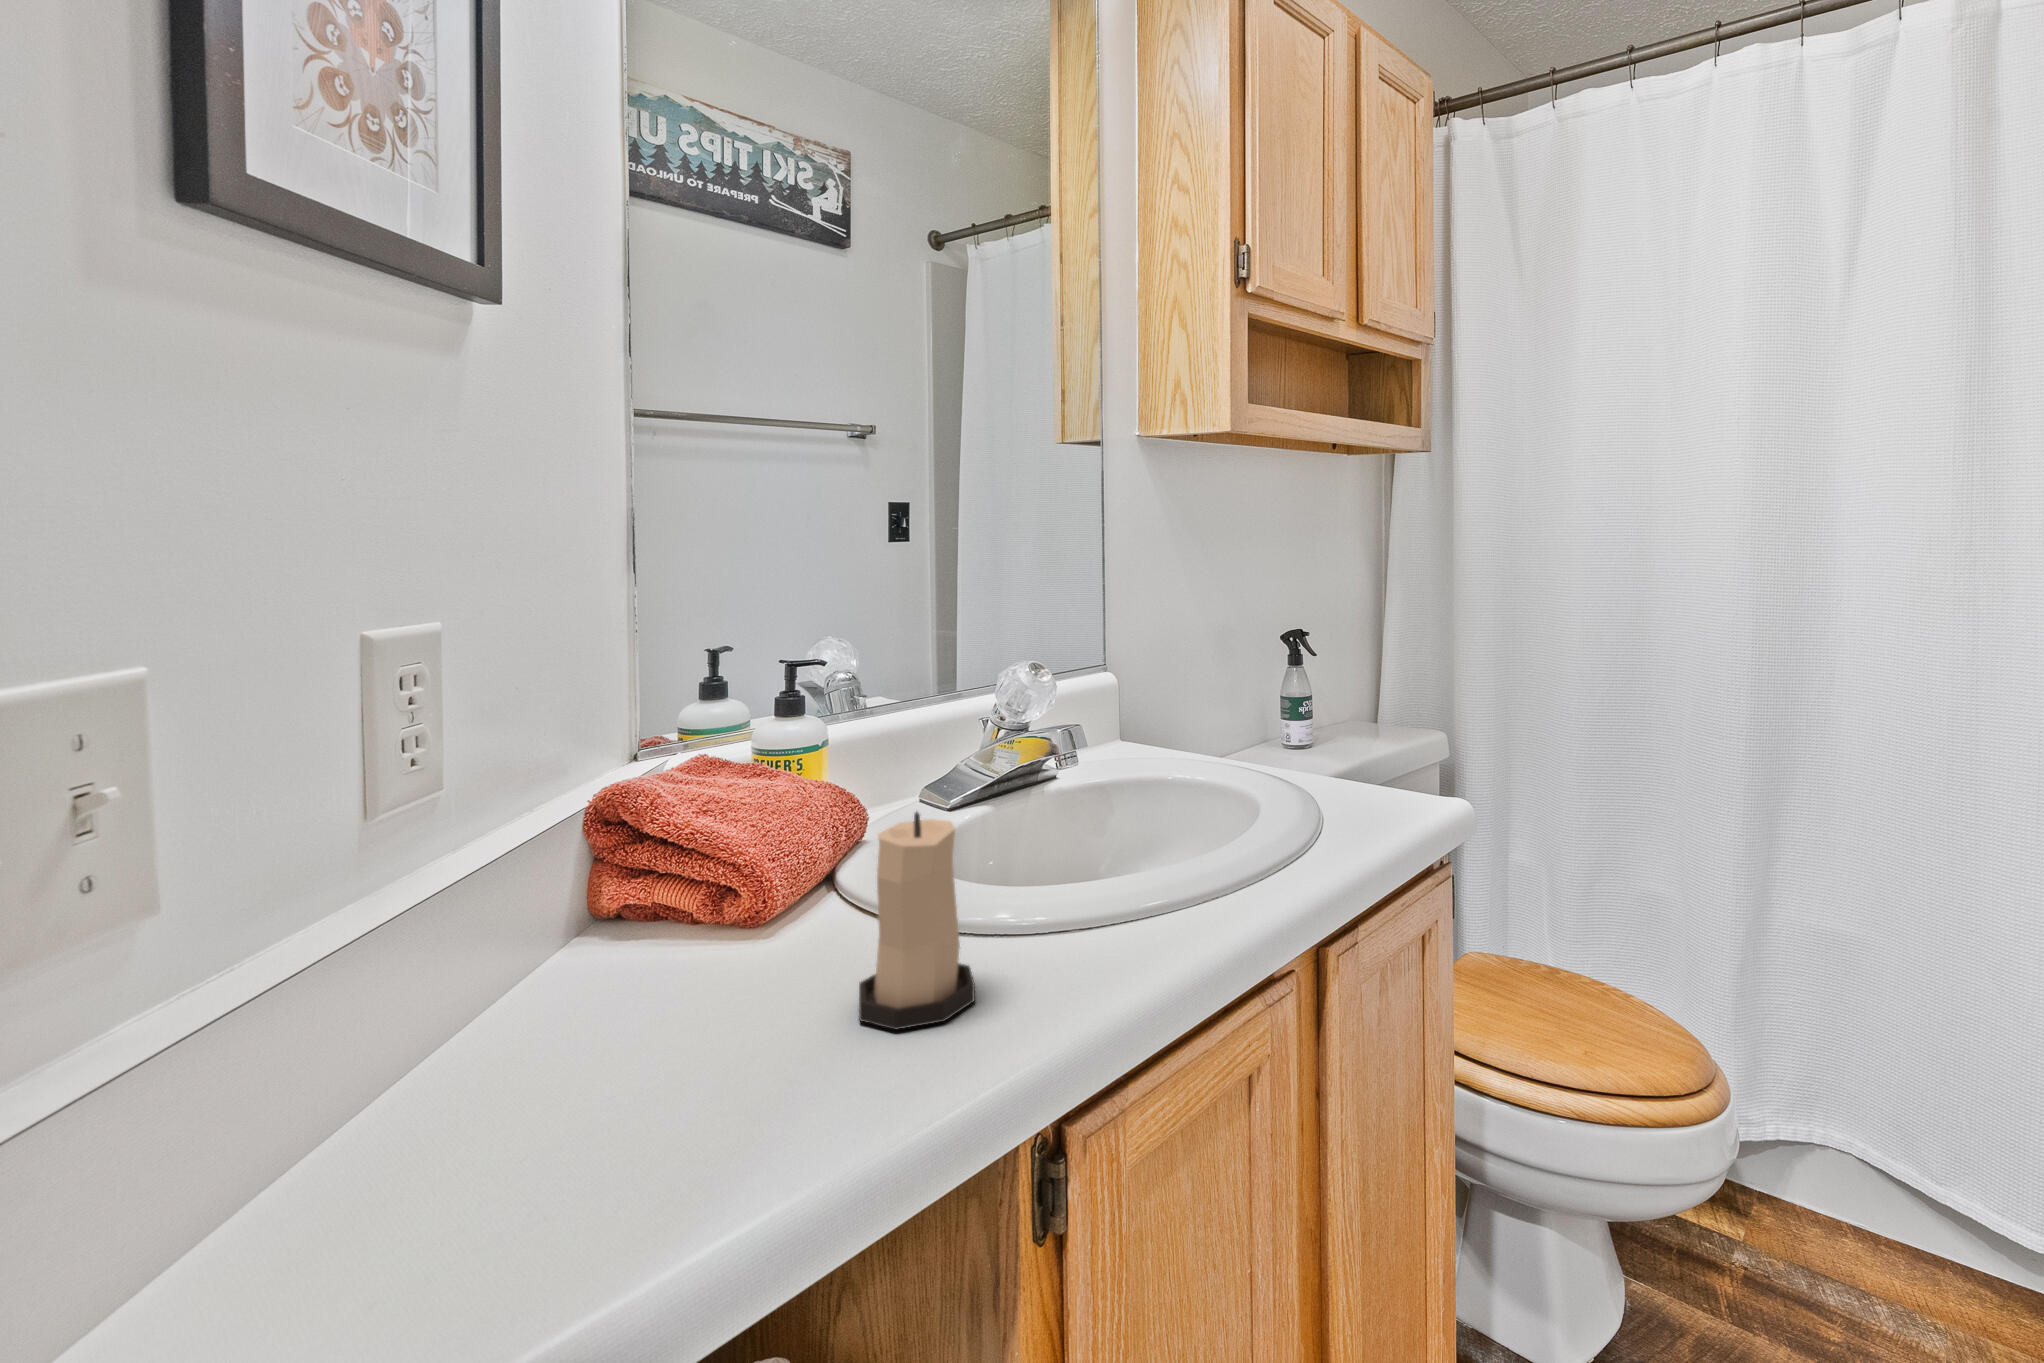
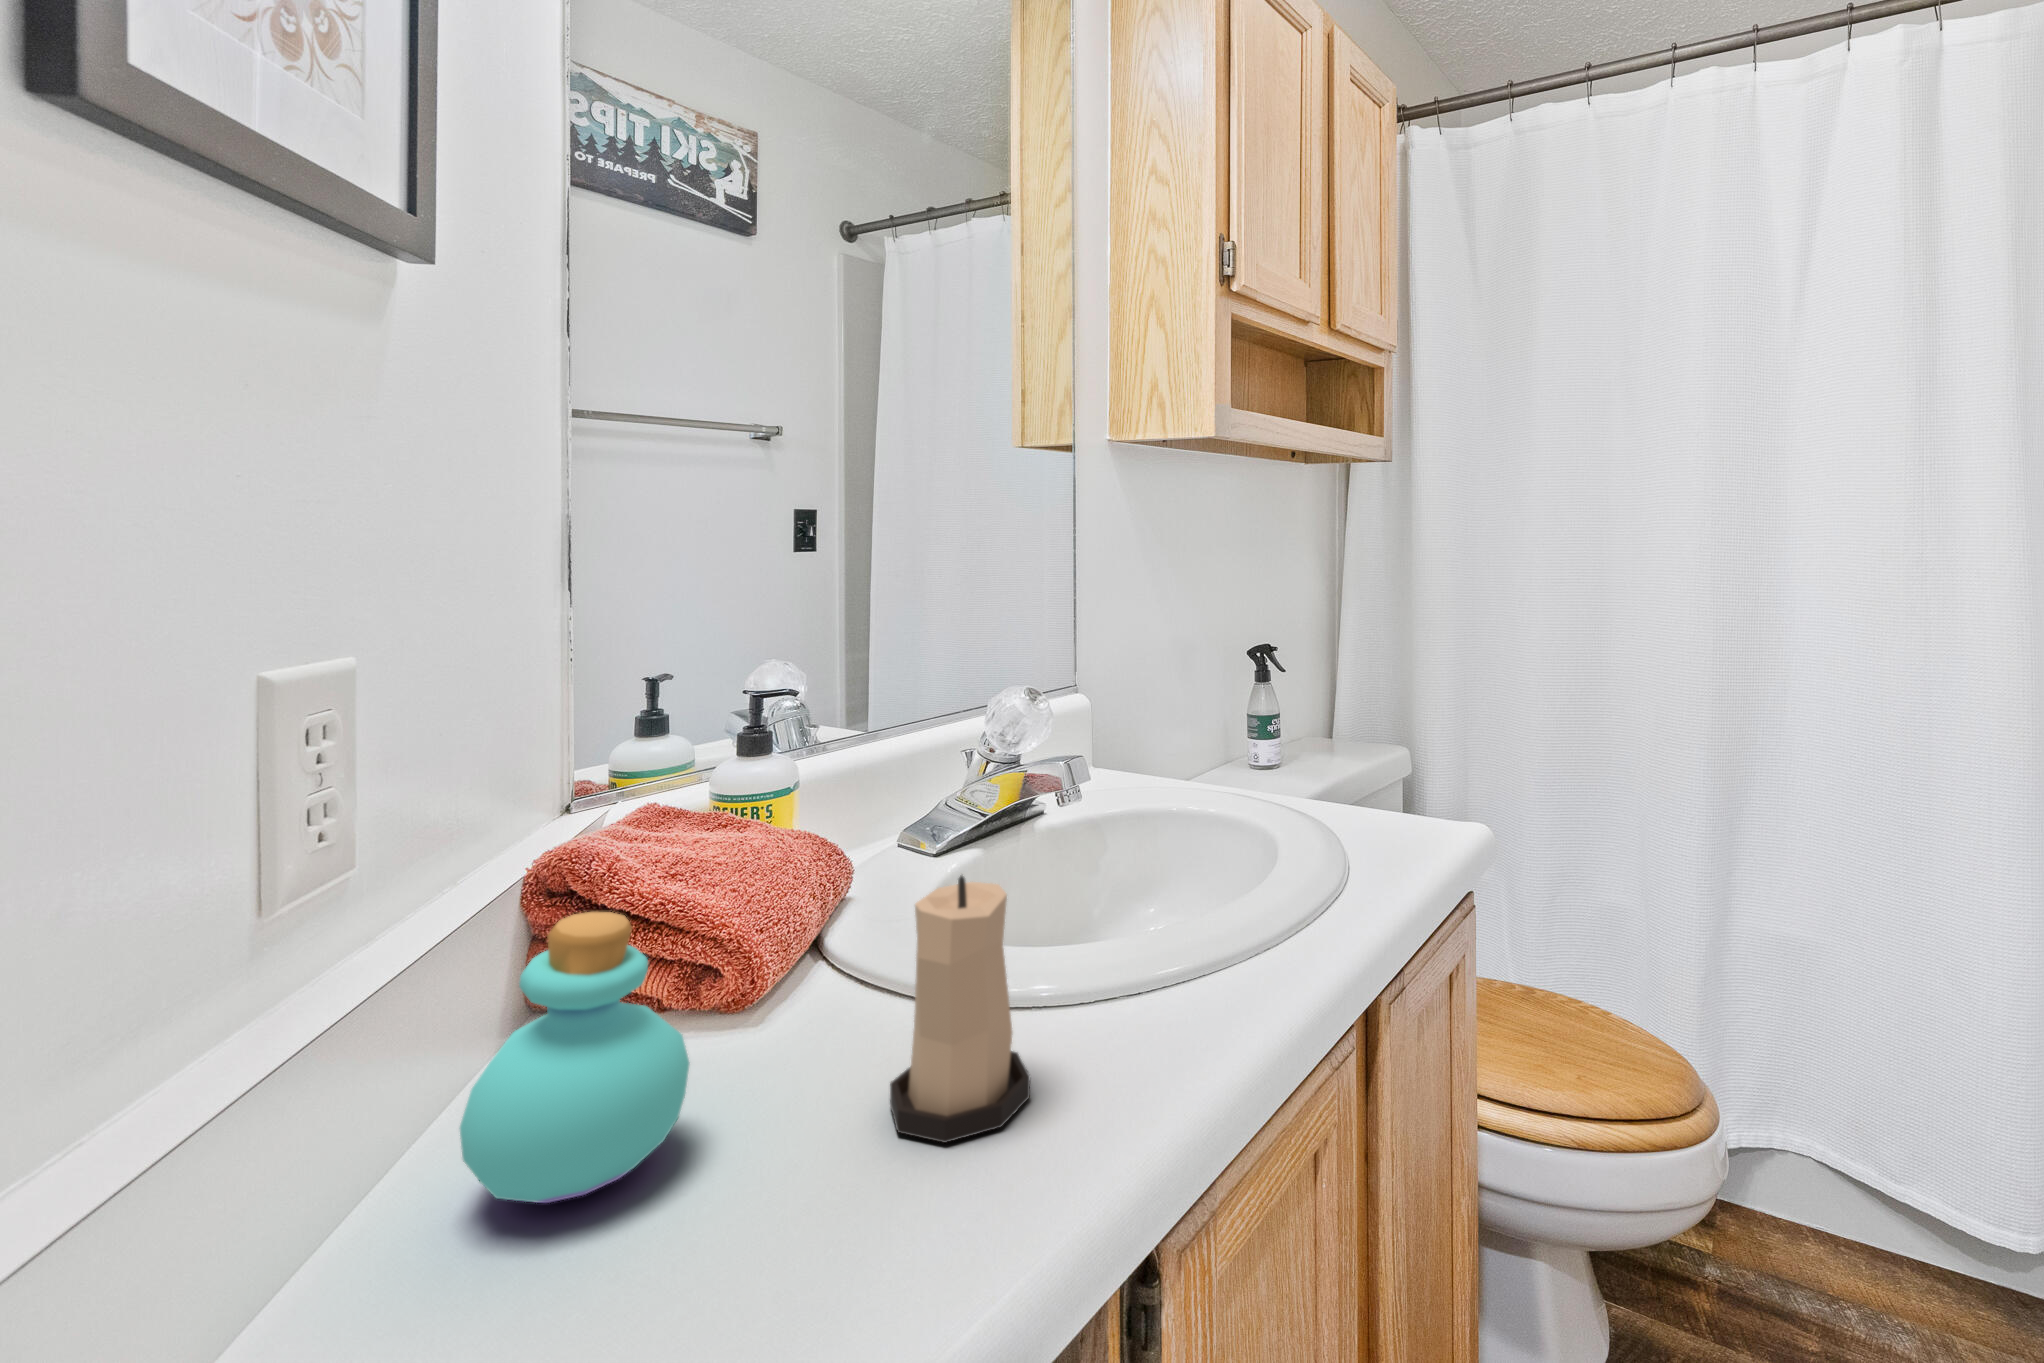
perfume bottle: none [515,828,696,1052] -> present [460,912,689,1203]

